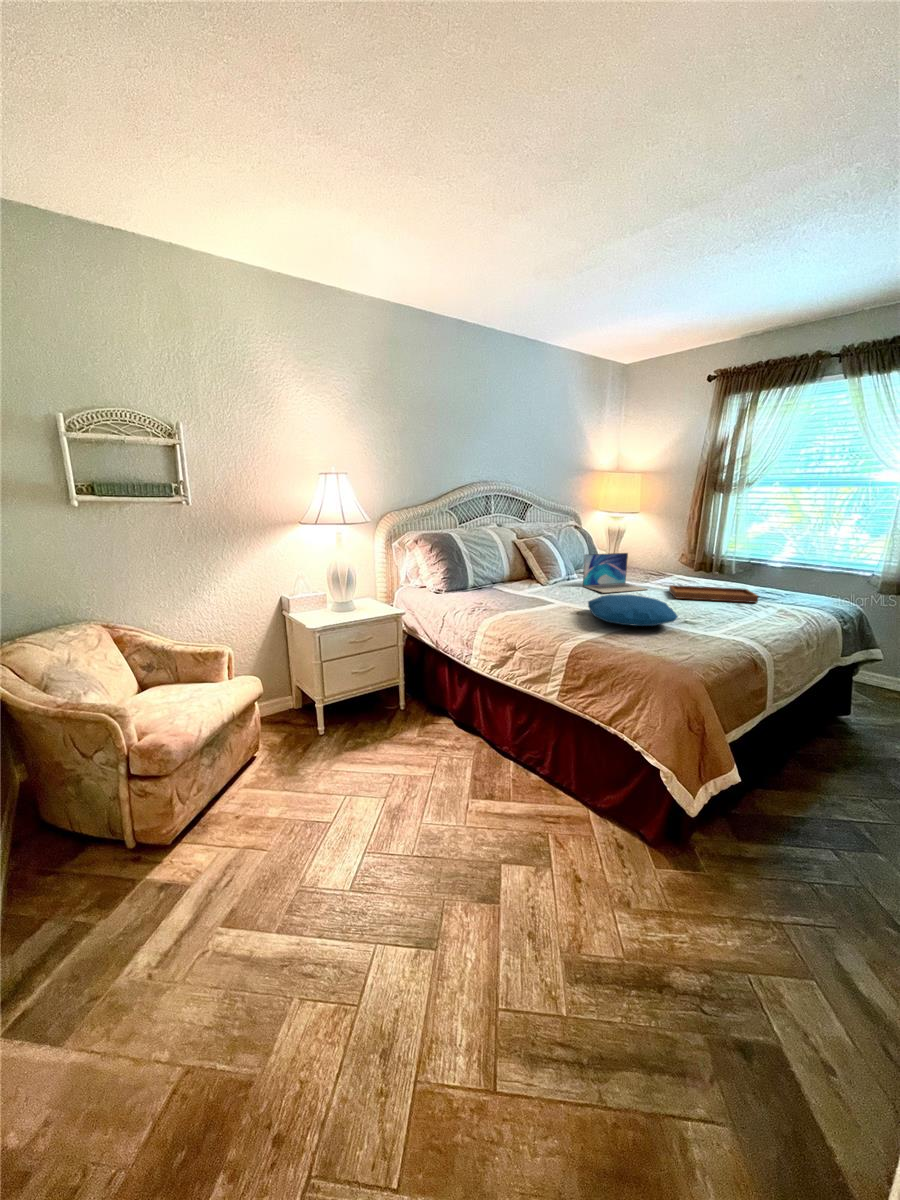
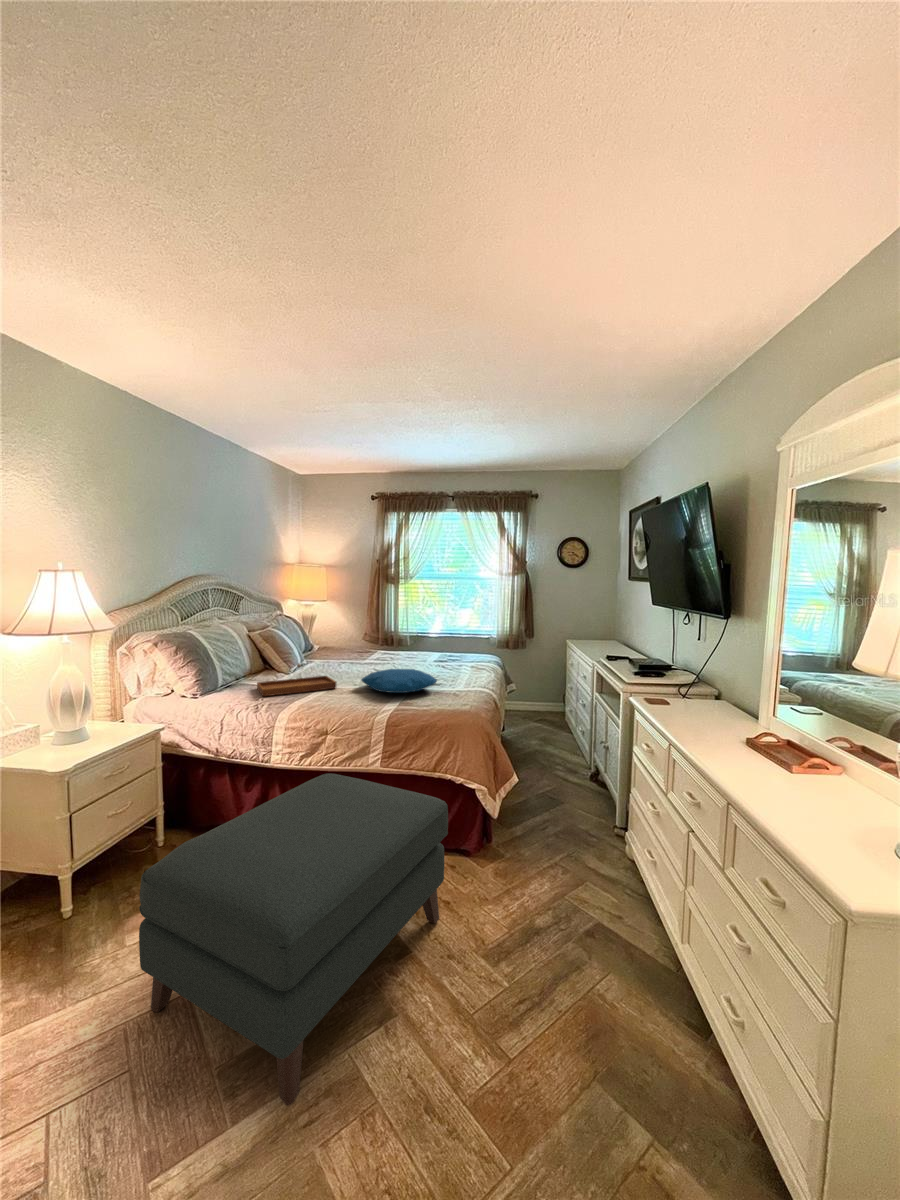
laptop: present [583,553,647,593] -> none [327,635,380,672]
tray: present [669,572,758,603] -> present [257,664,336,696]
ottoman: none [283,688,570,949] -> present [139,773,448,1105]

